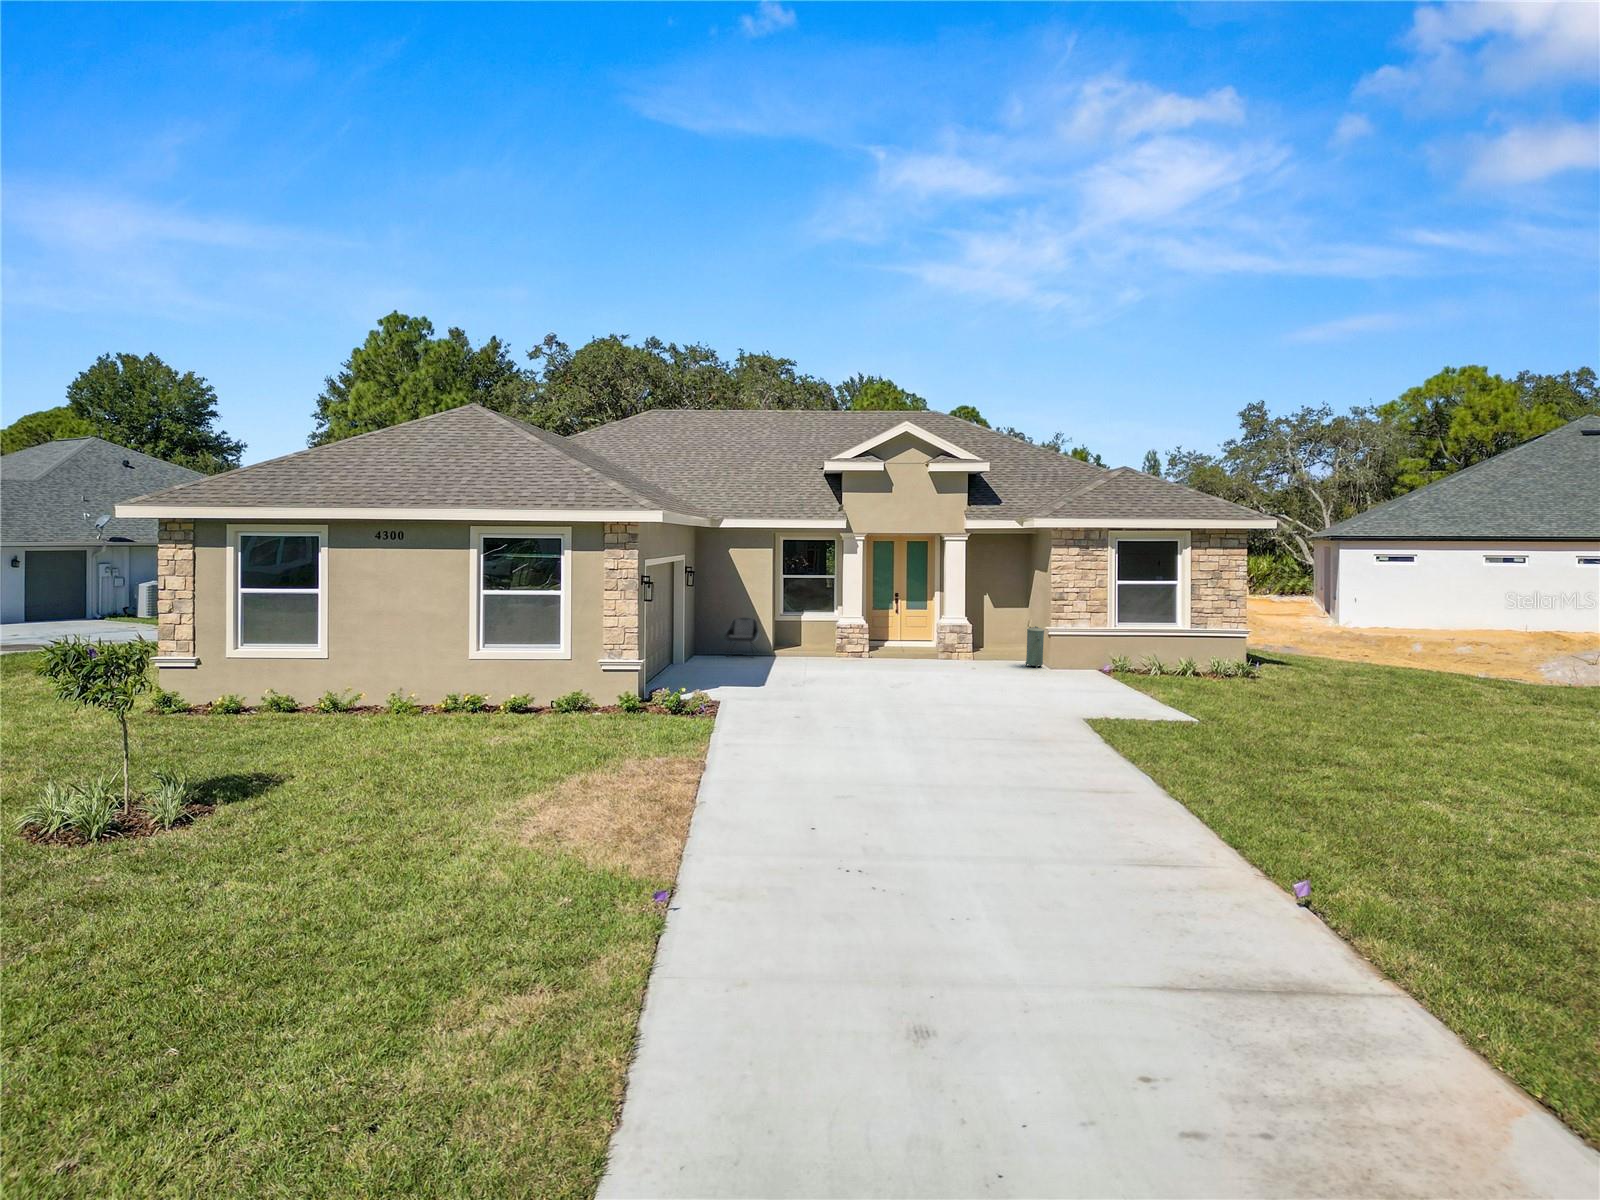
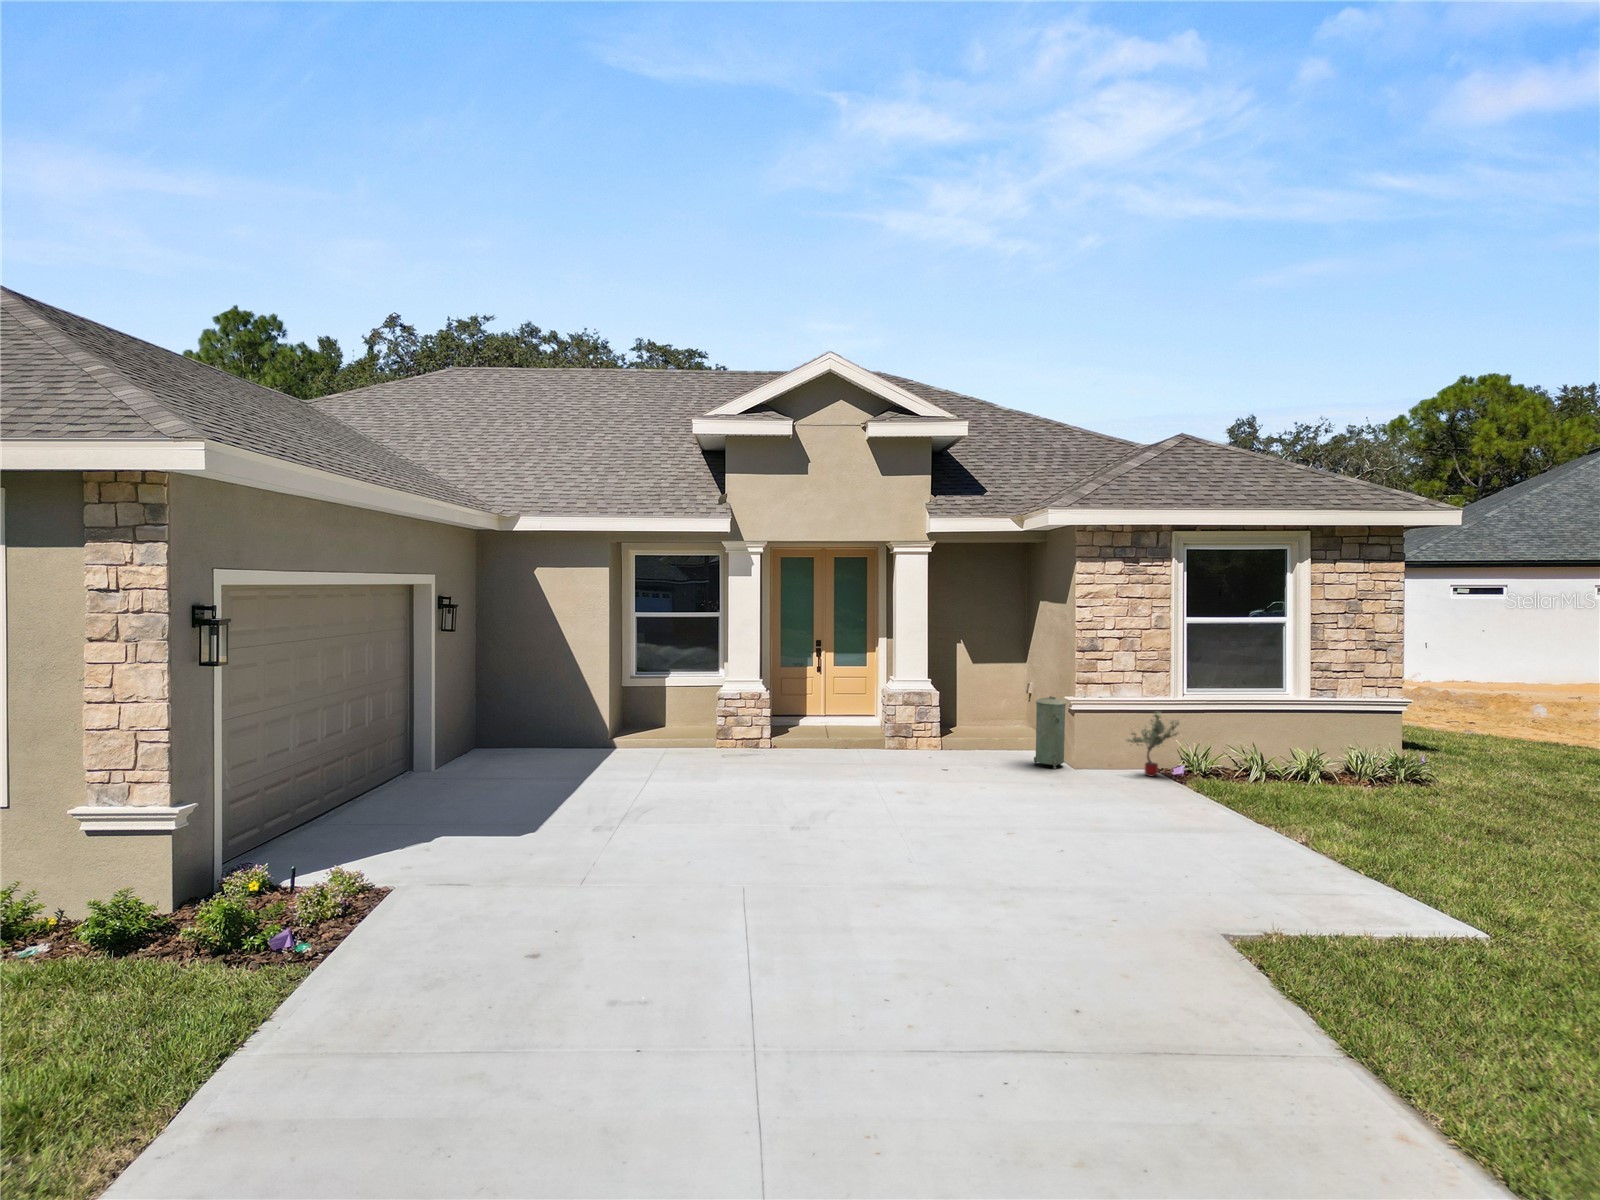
lounge chair: present [724,618,759,654] -> none [515,683,581,754]
potted tree: none [1076,634,1108,672] -> present [1127,712,1179,777]

